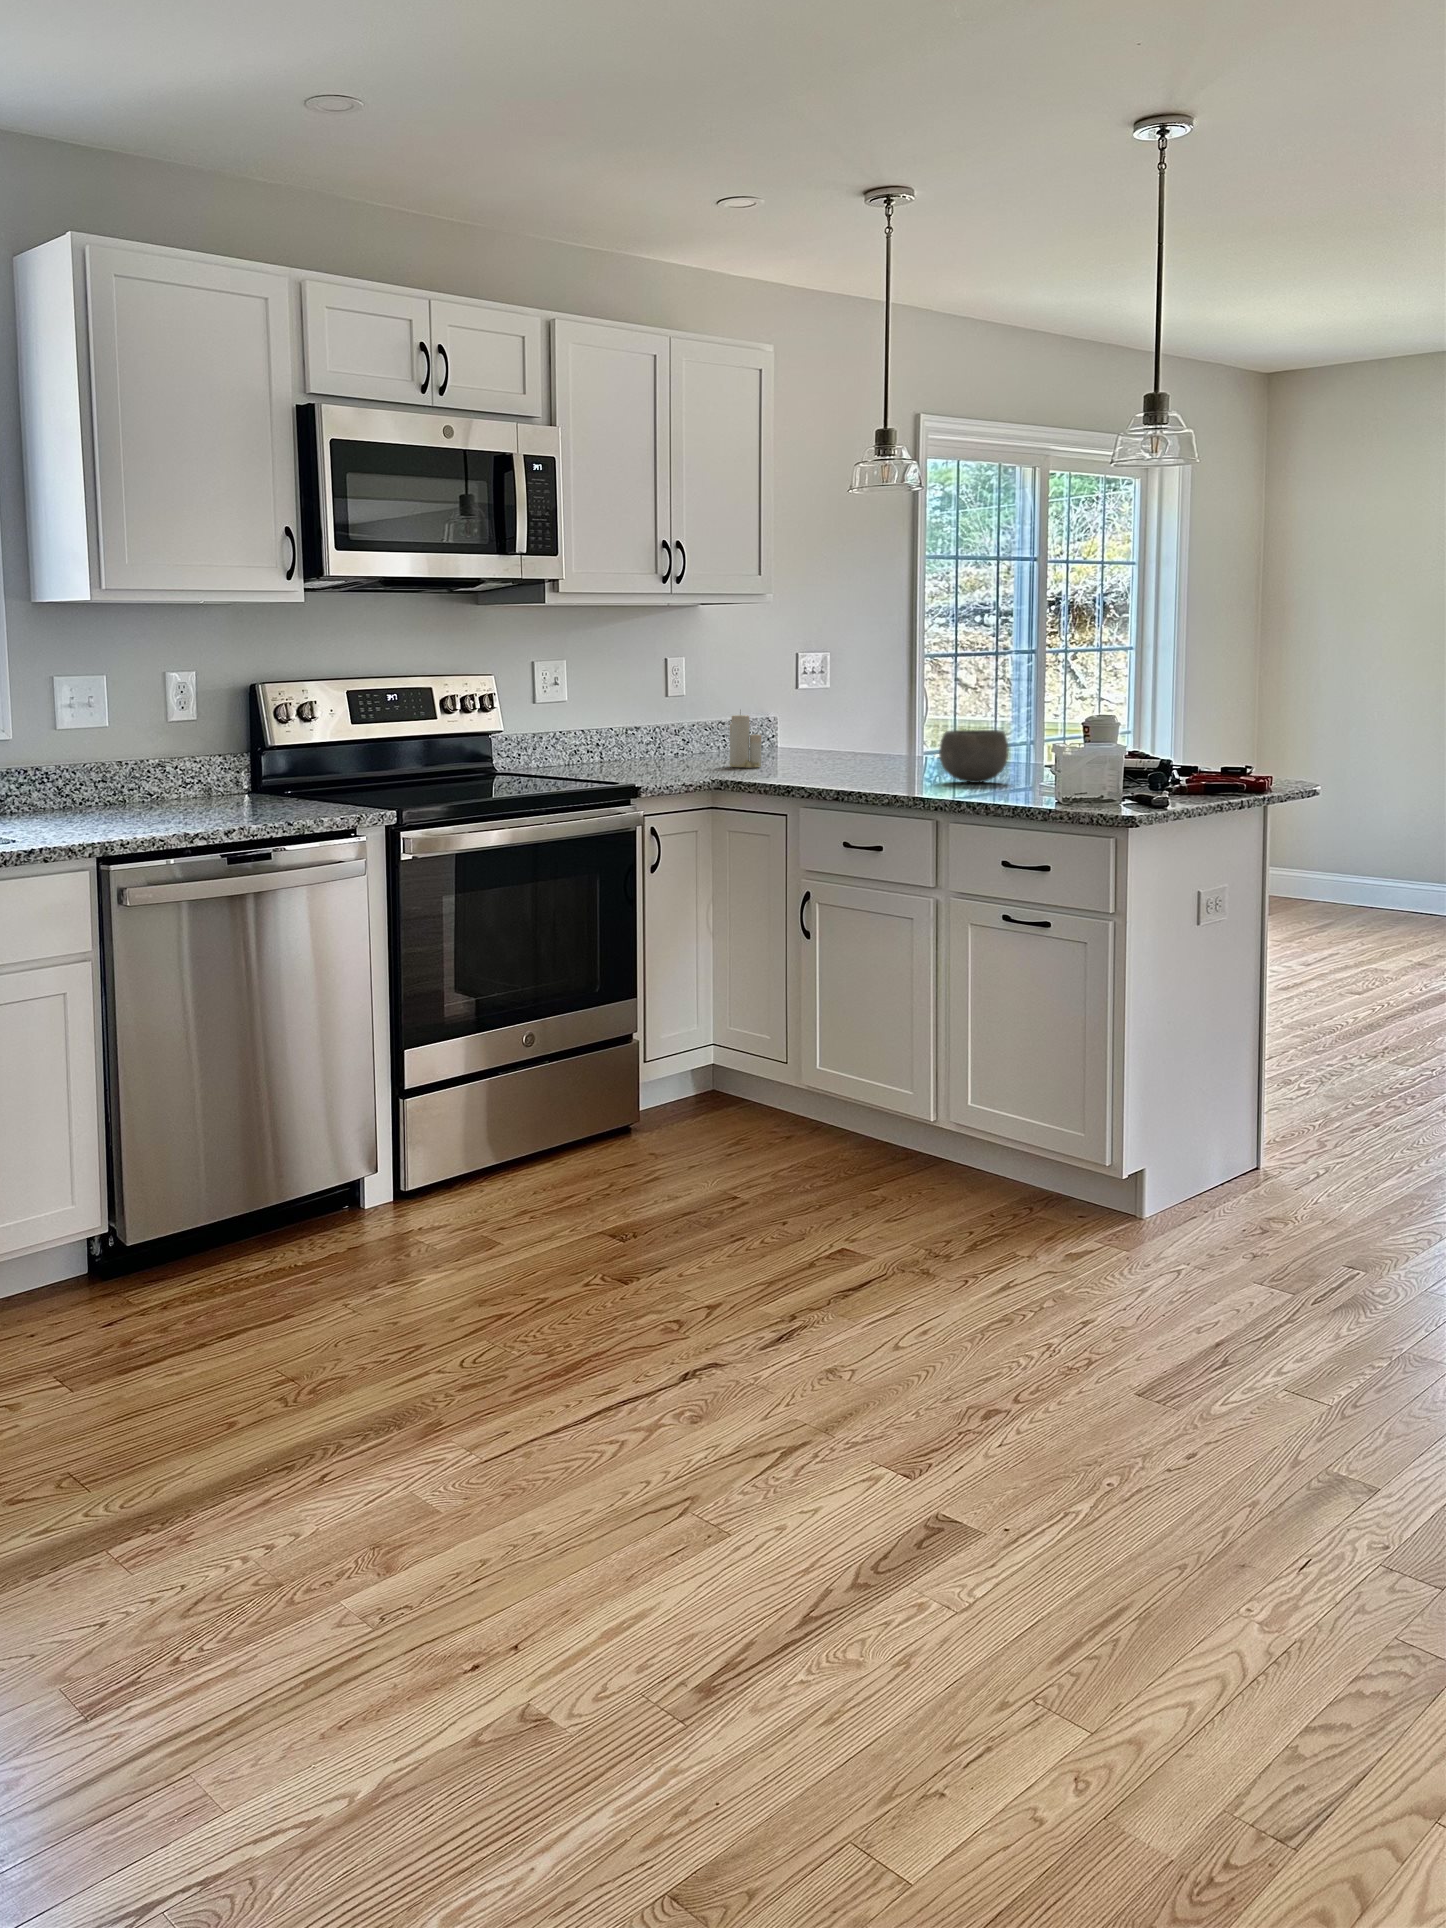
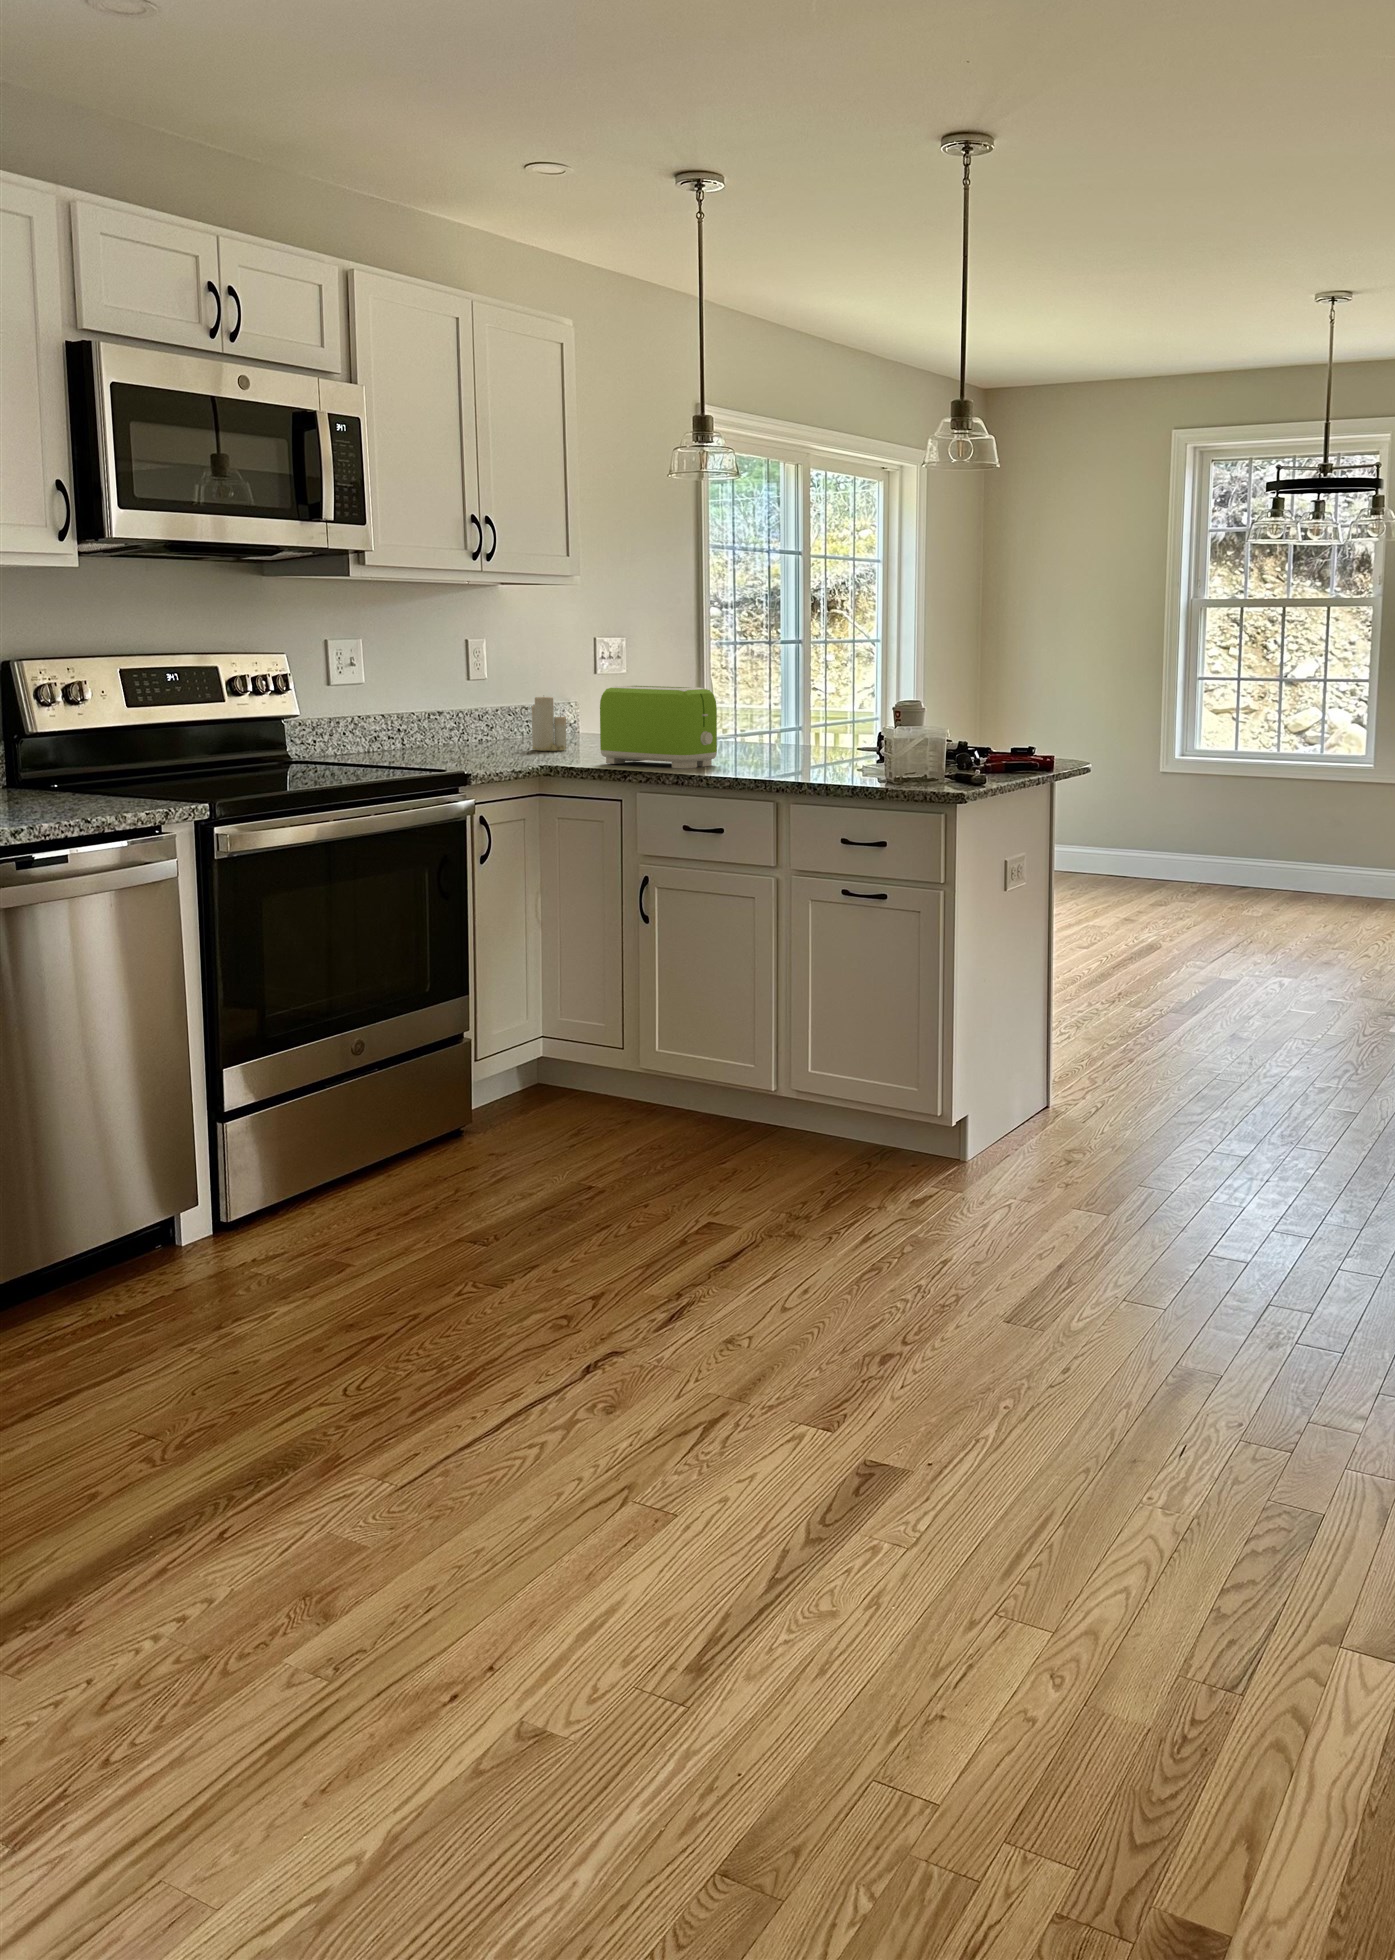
toaster: none [779,705,893,788] -> present [600,685,717,768]
ceramic bowl: present [939,730,1009,783] -> none [758,710,824,762]

